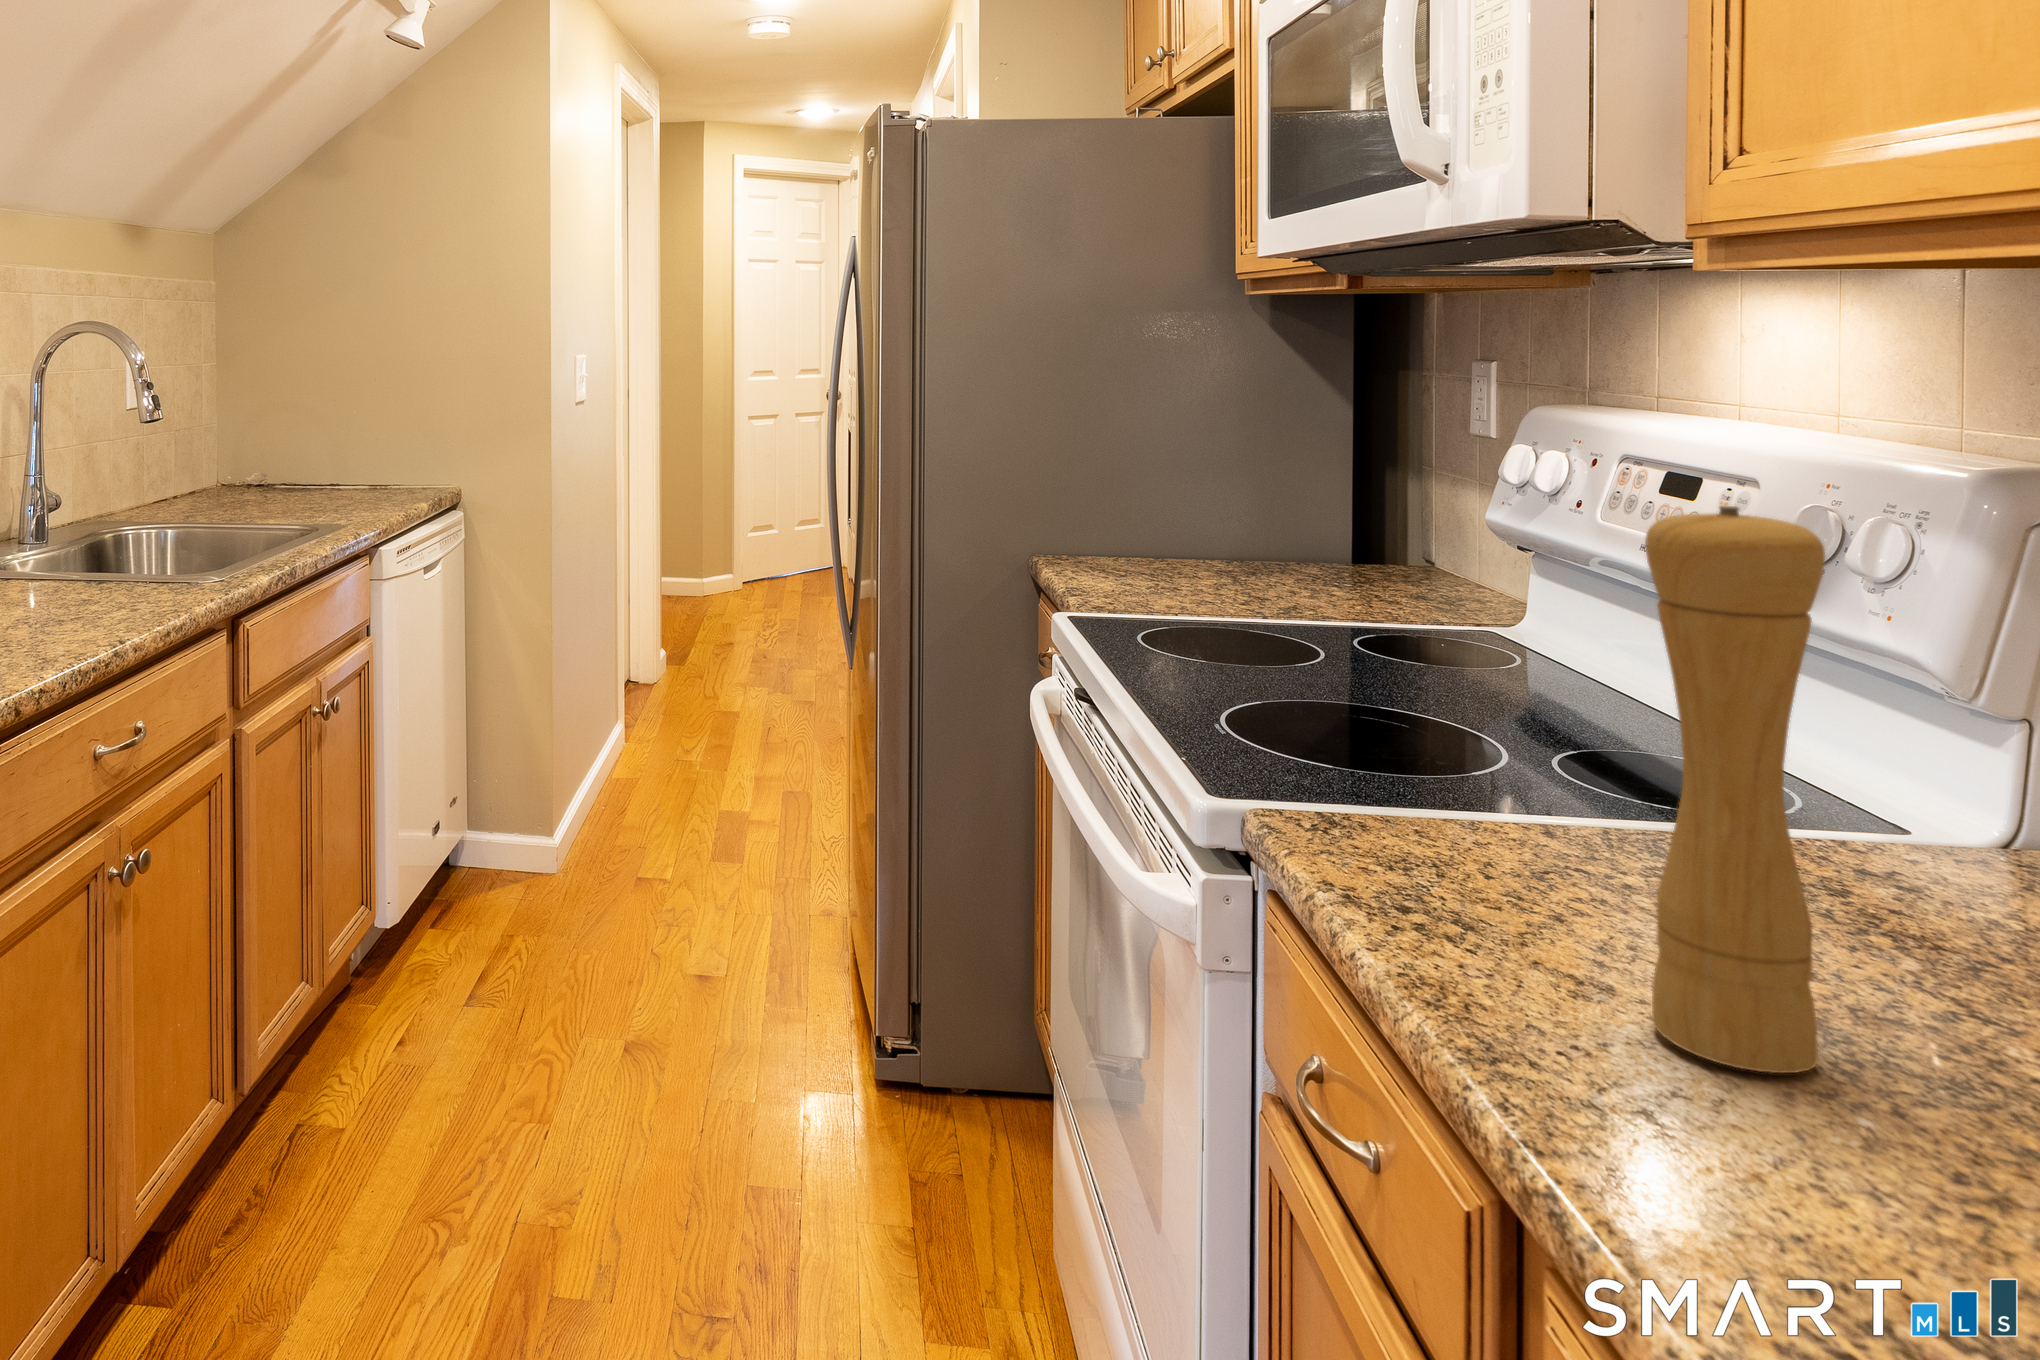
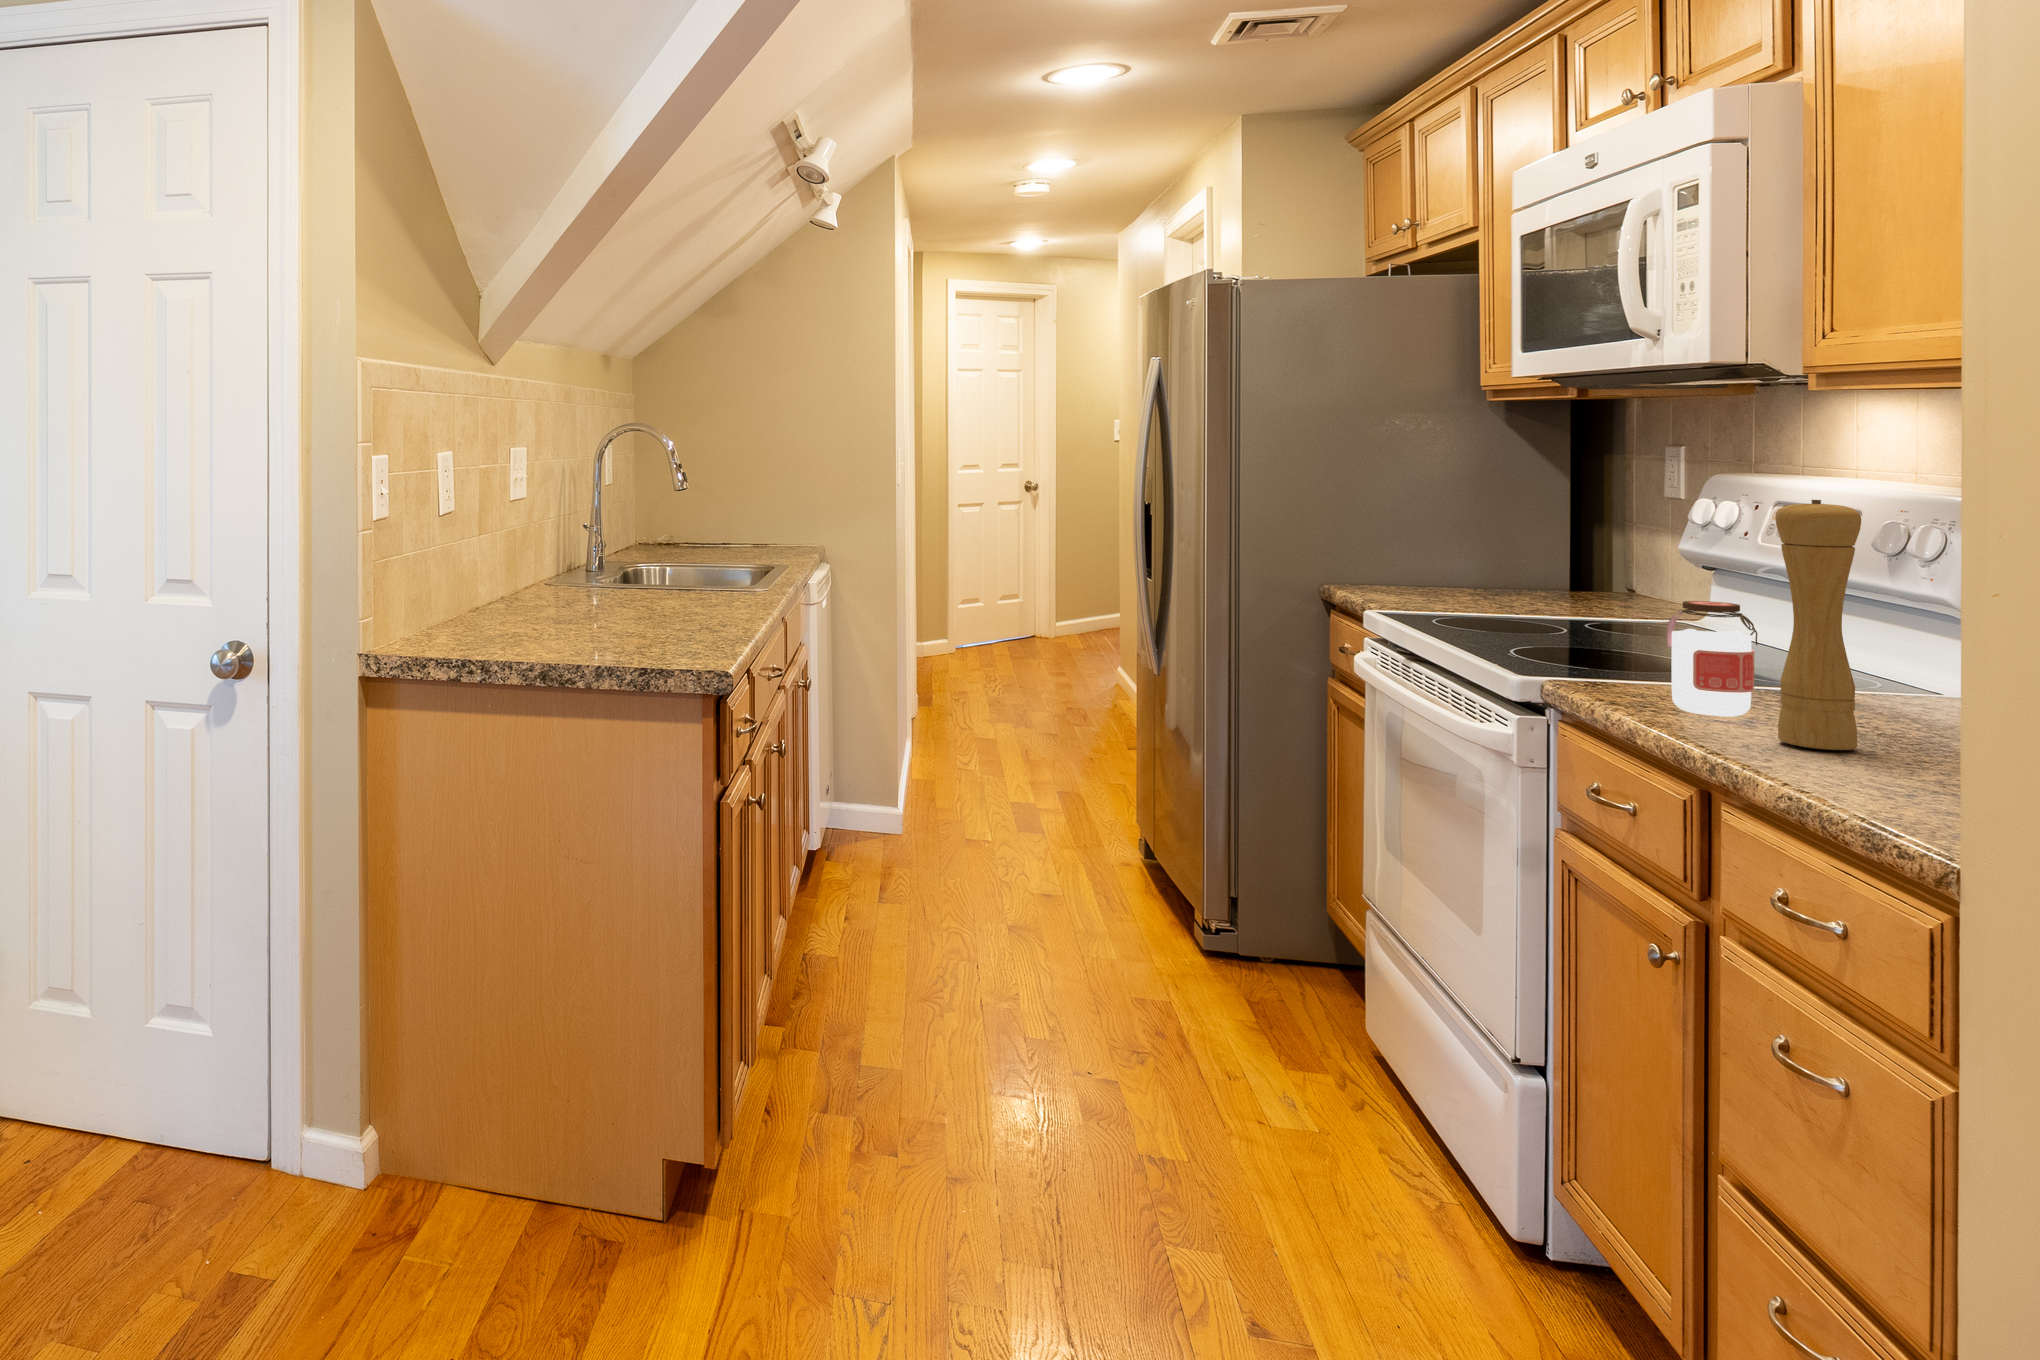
jar: none [1442,682,1607,928] -> present [1667,601,1758,717]

